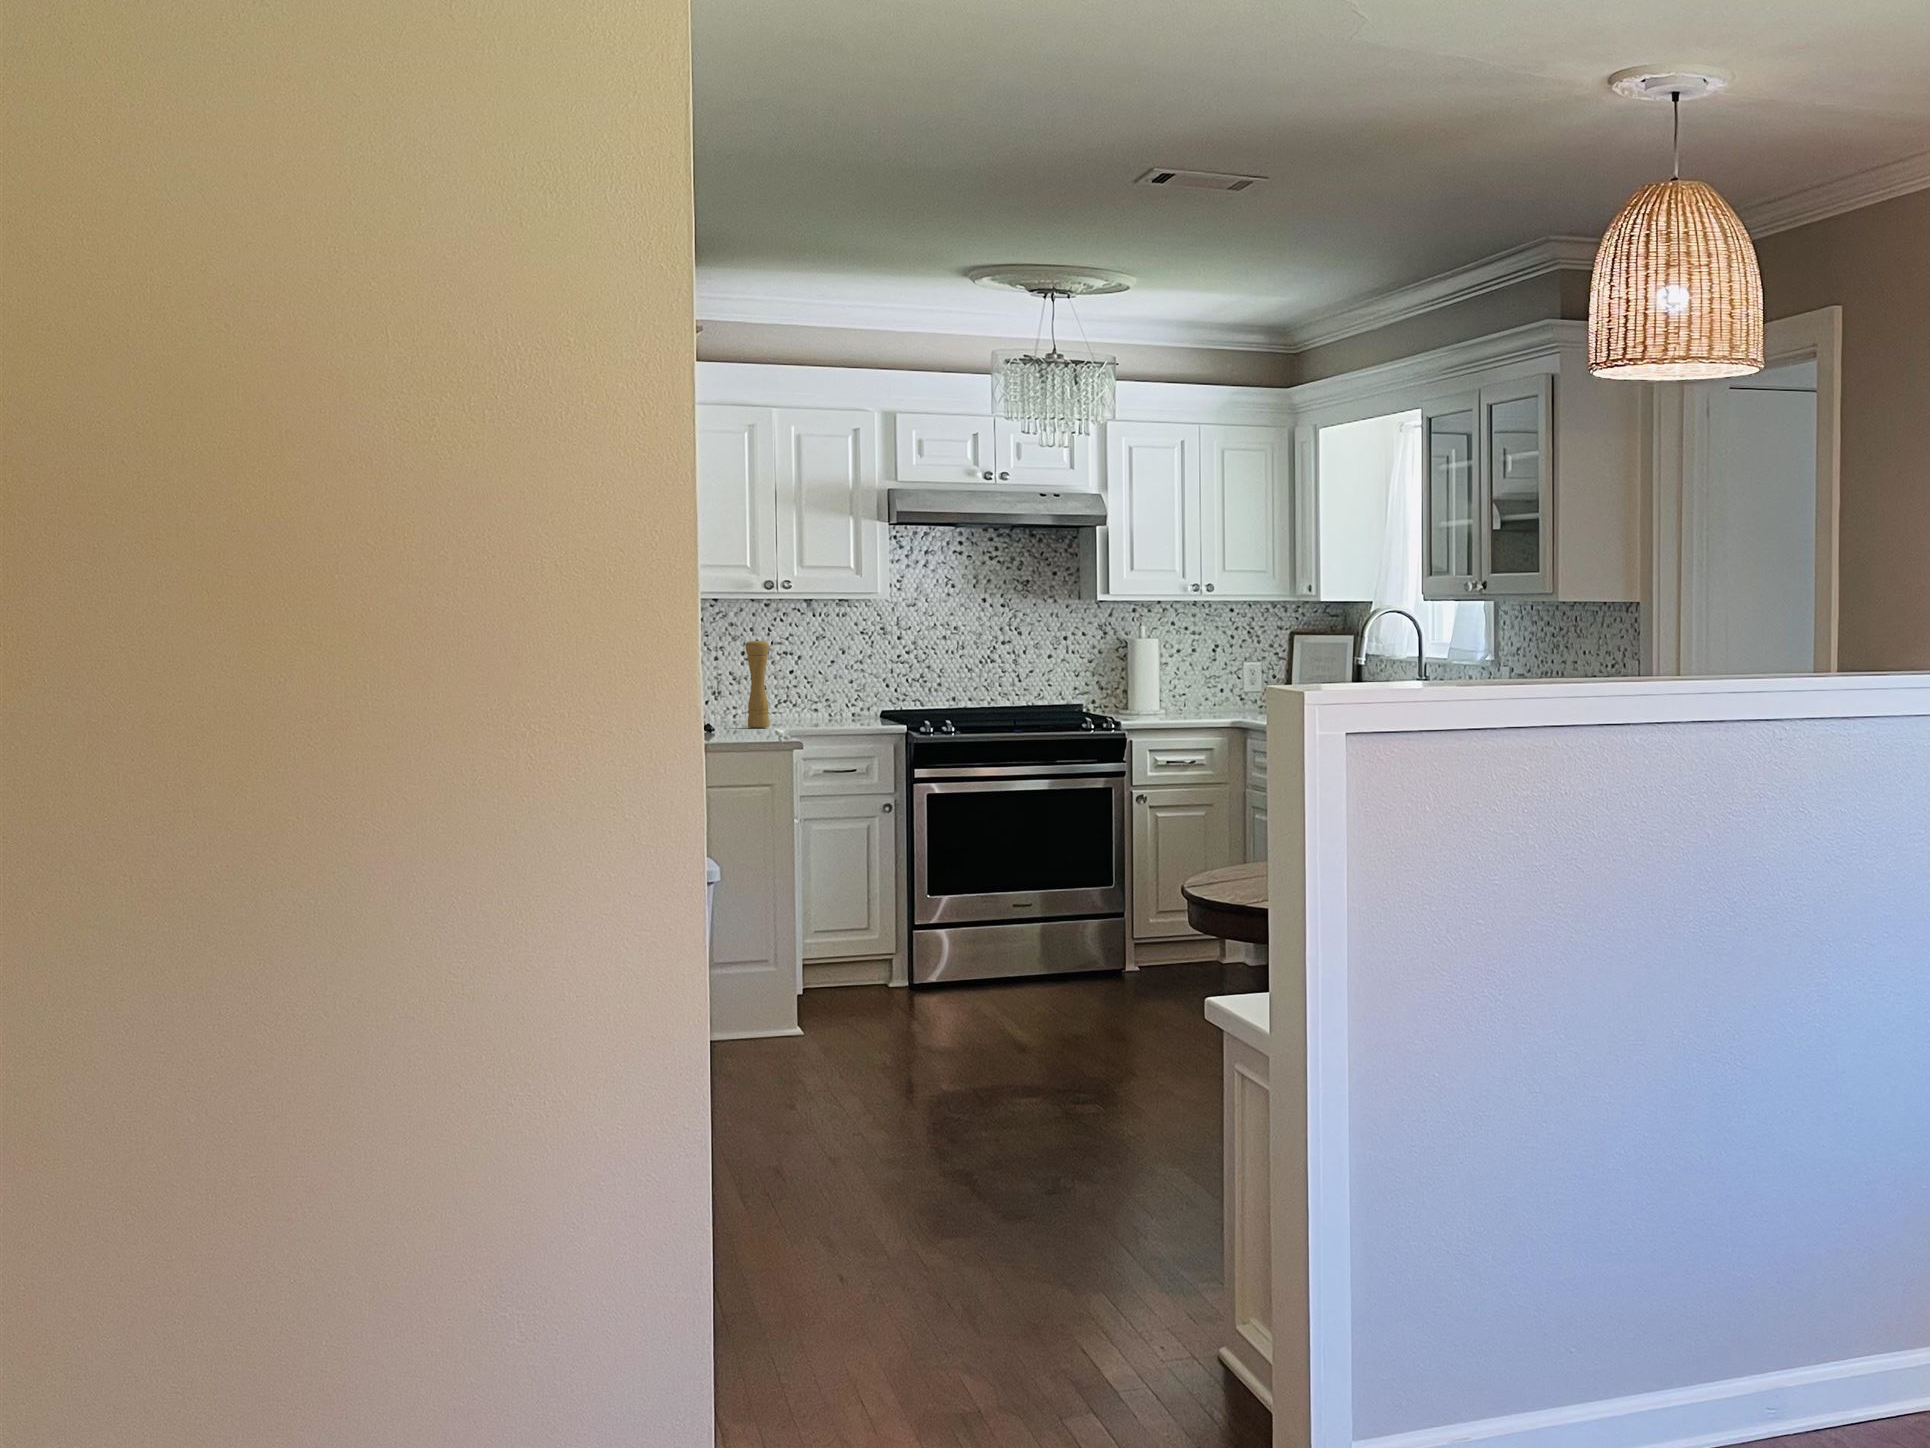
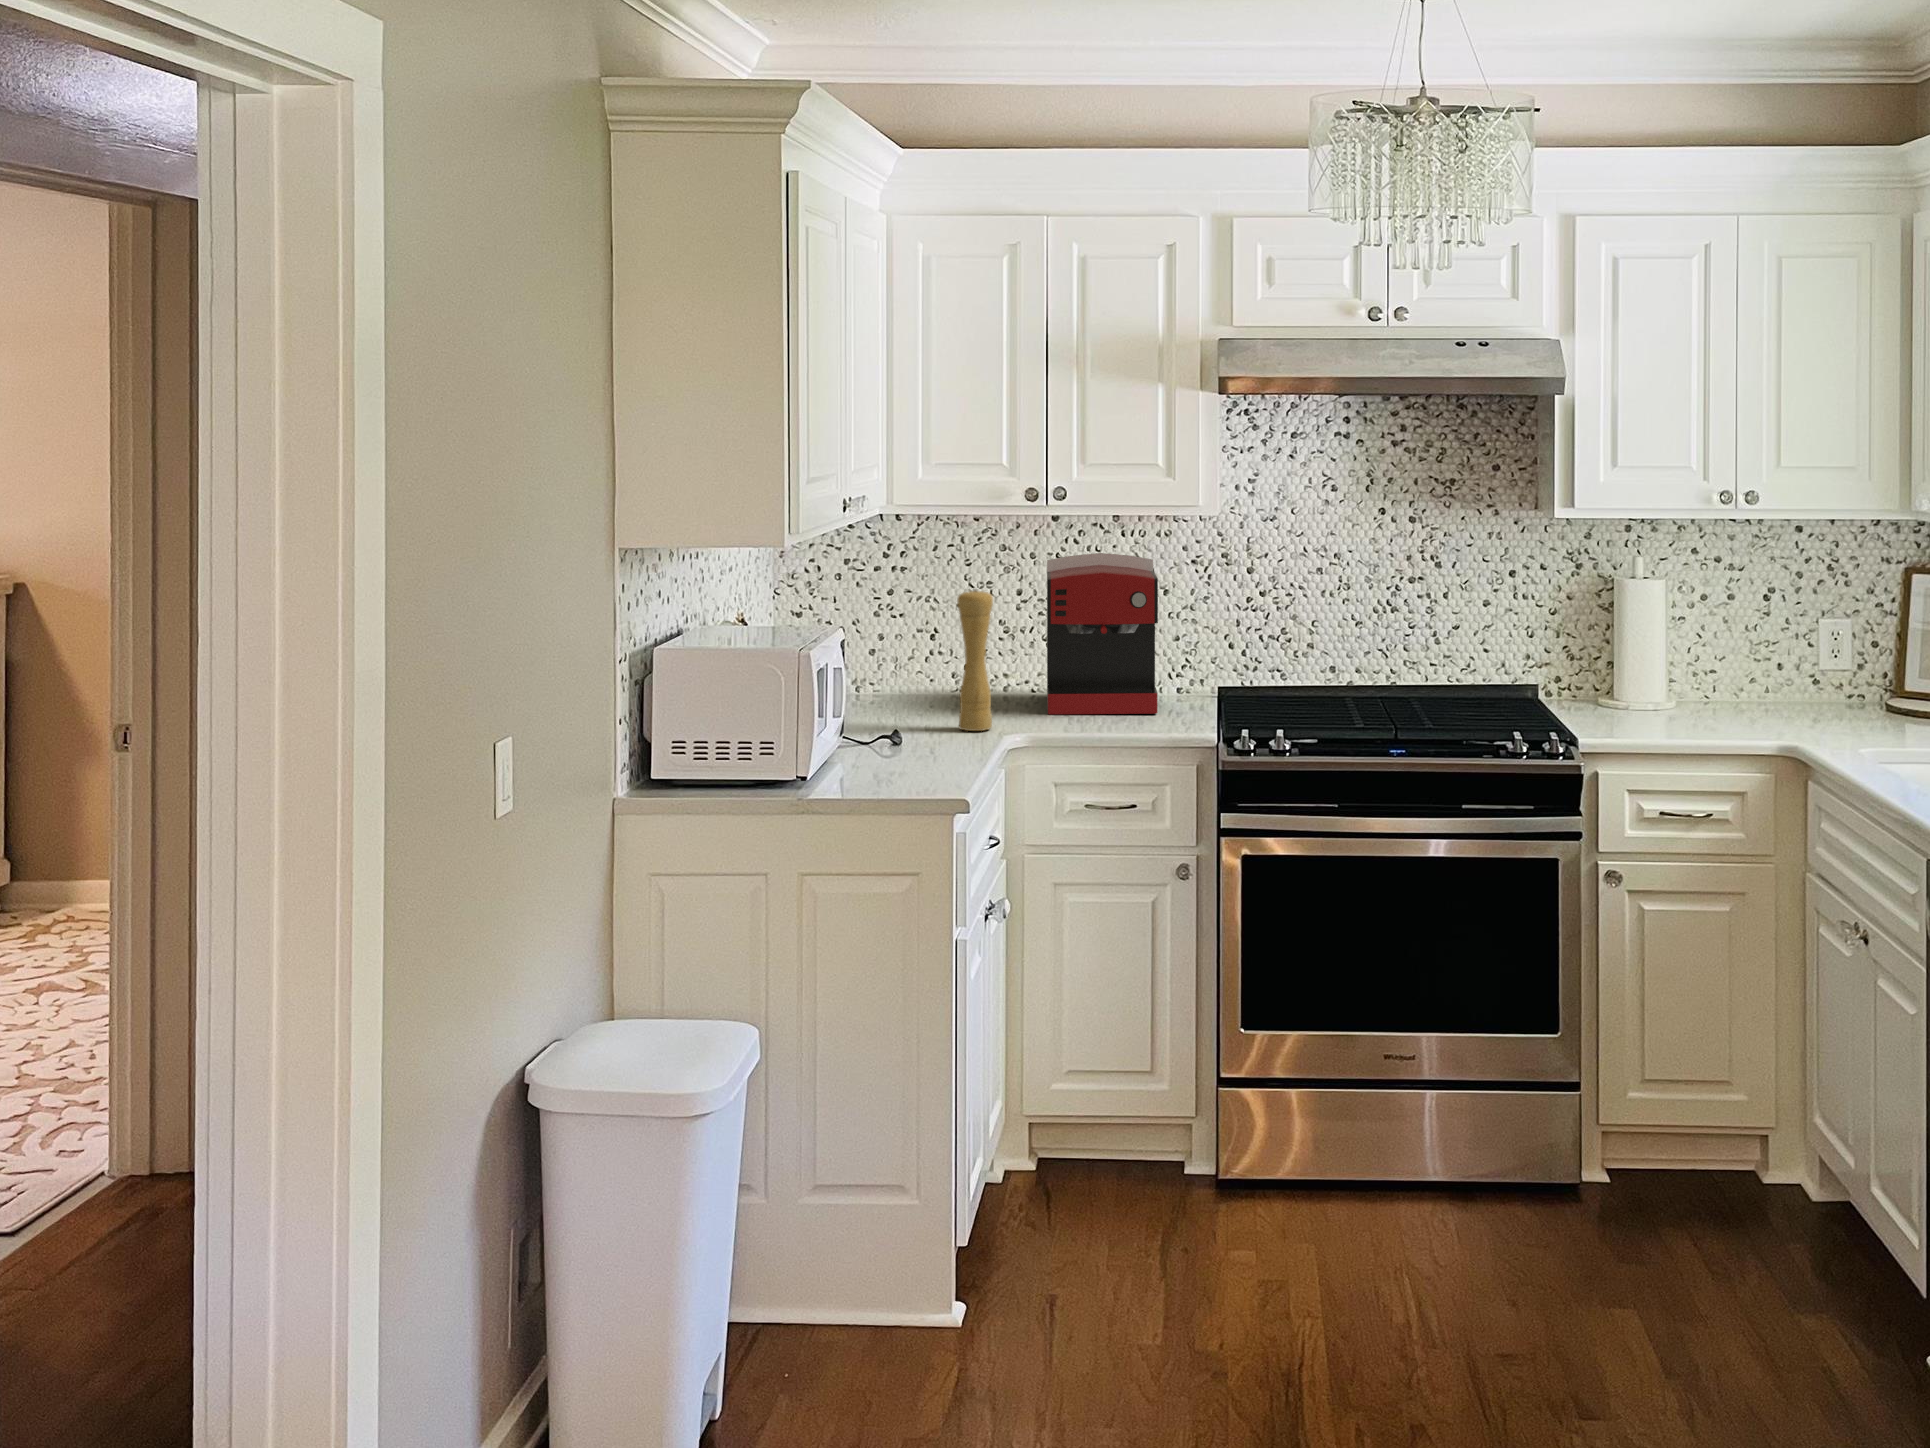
coffee maker: none [768,624,859,724] -> present [1047,553,1158,714]

